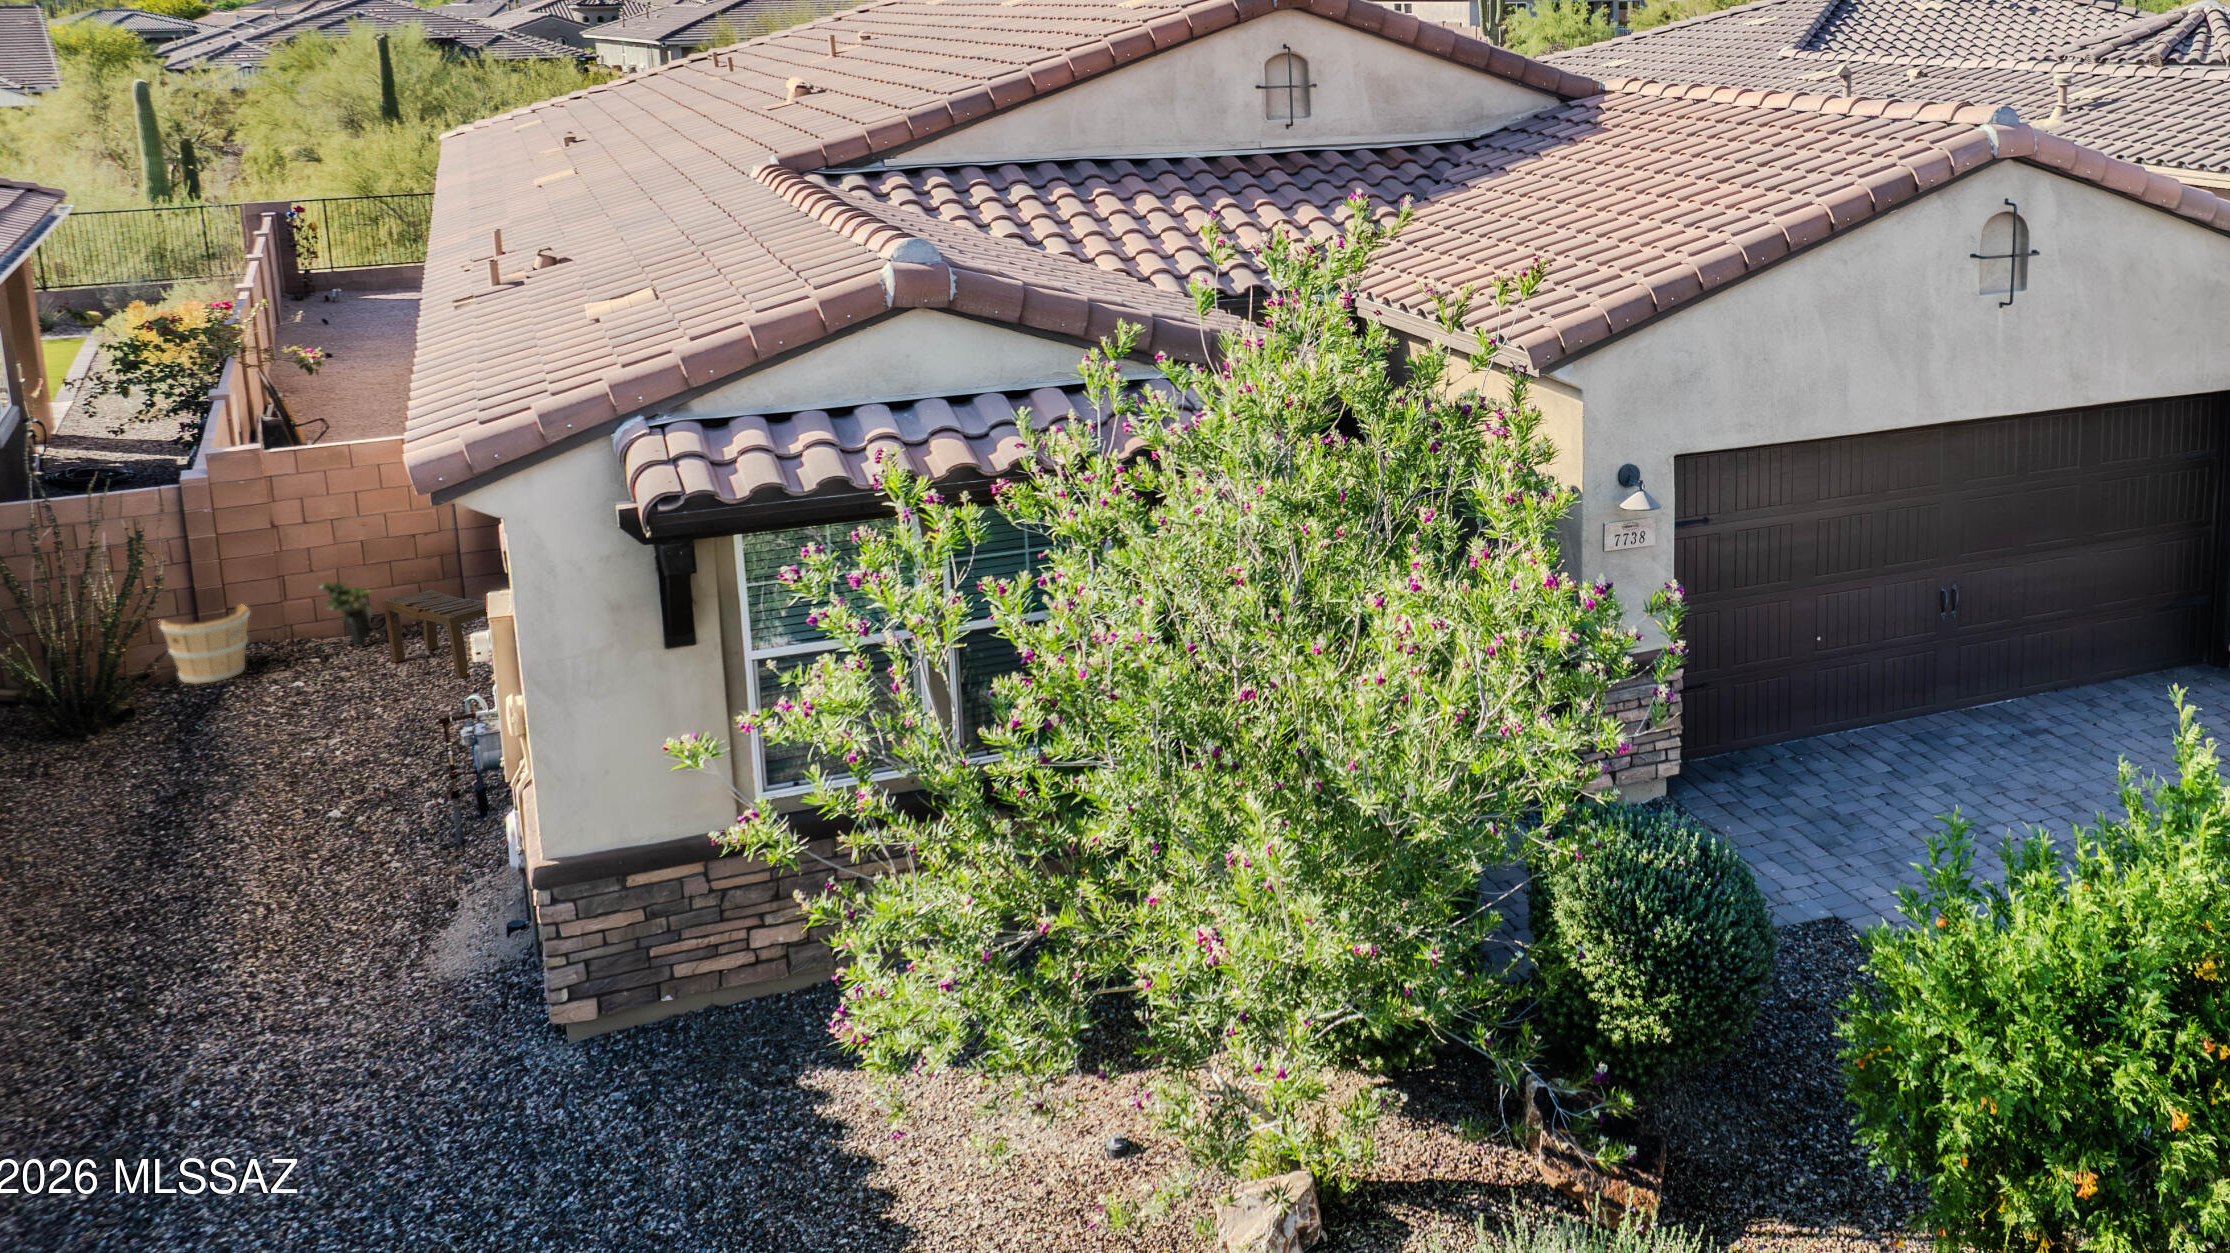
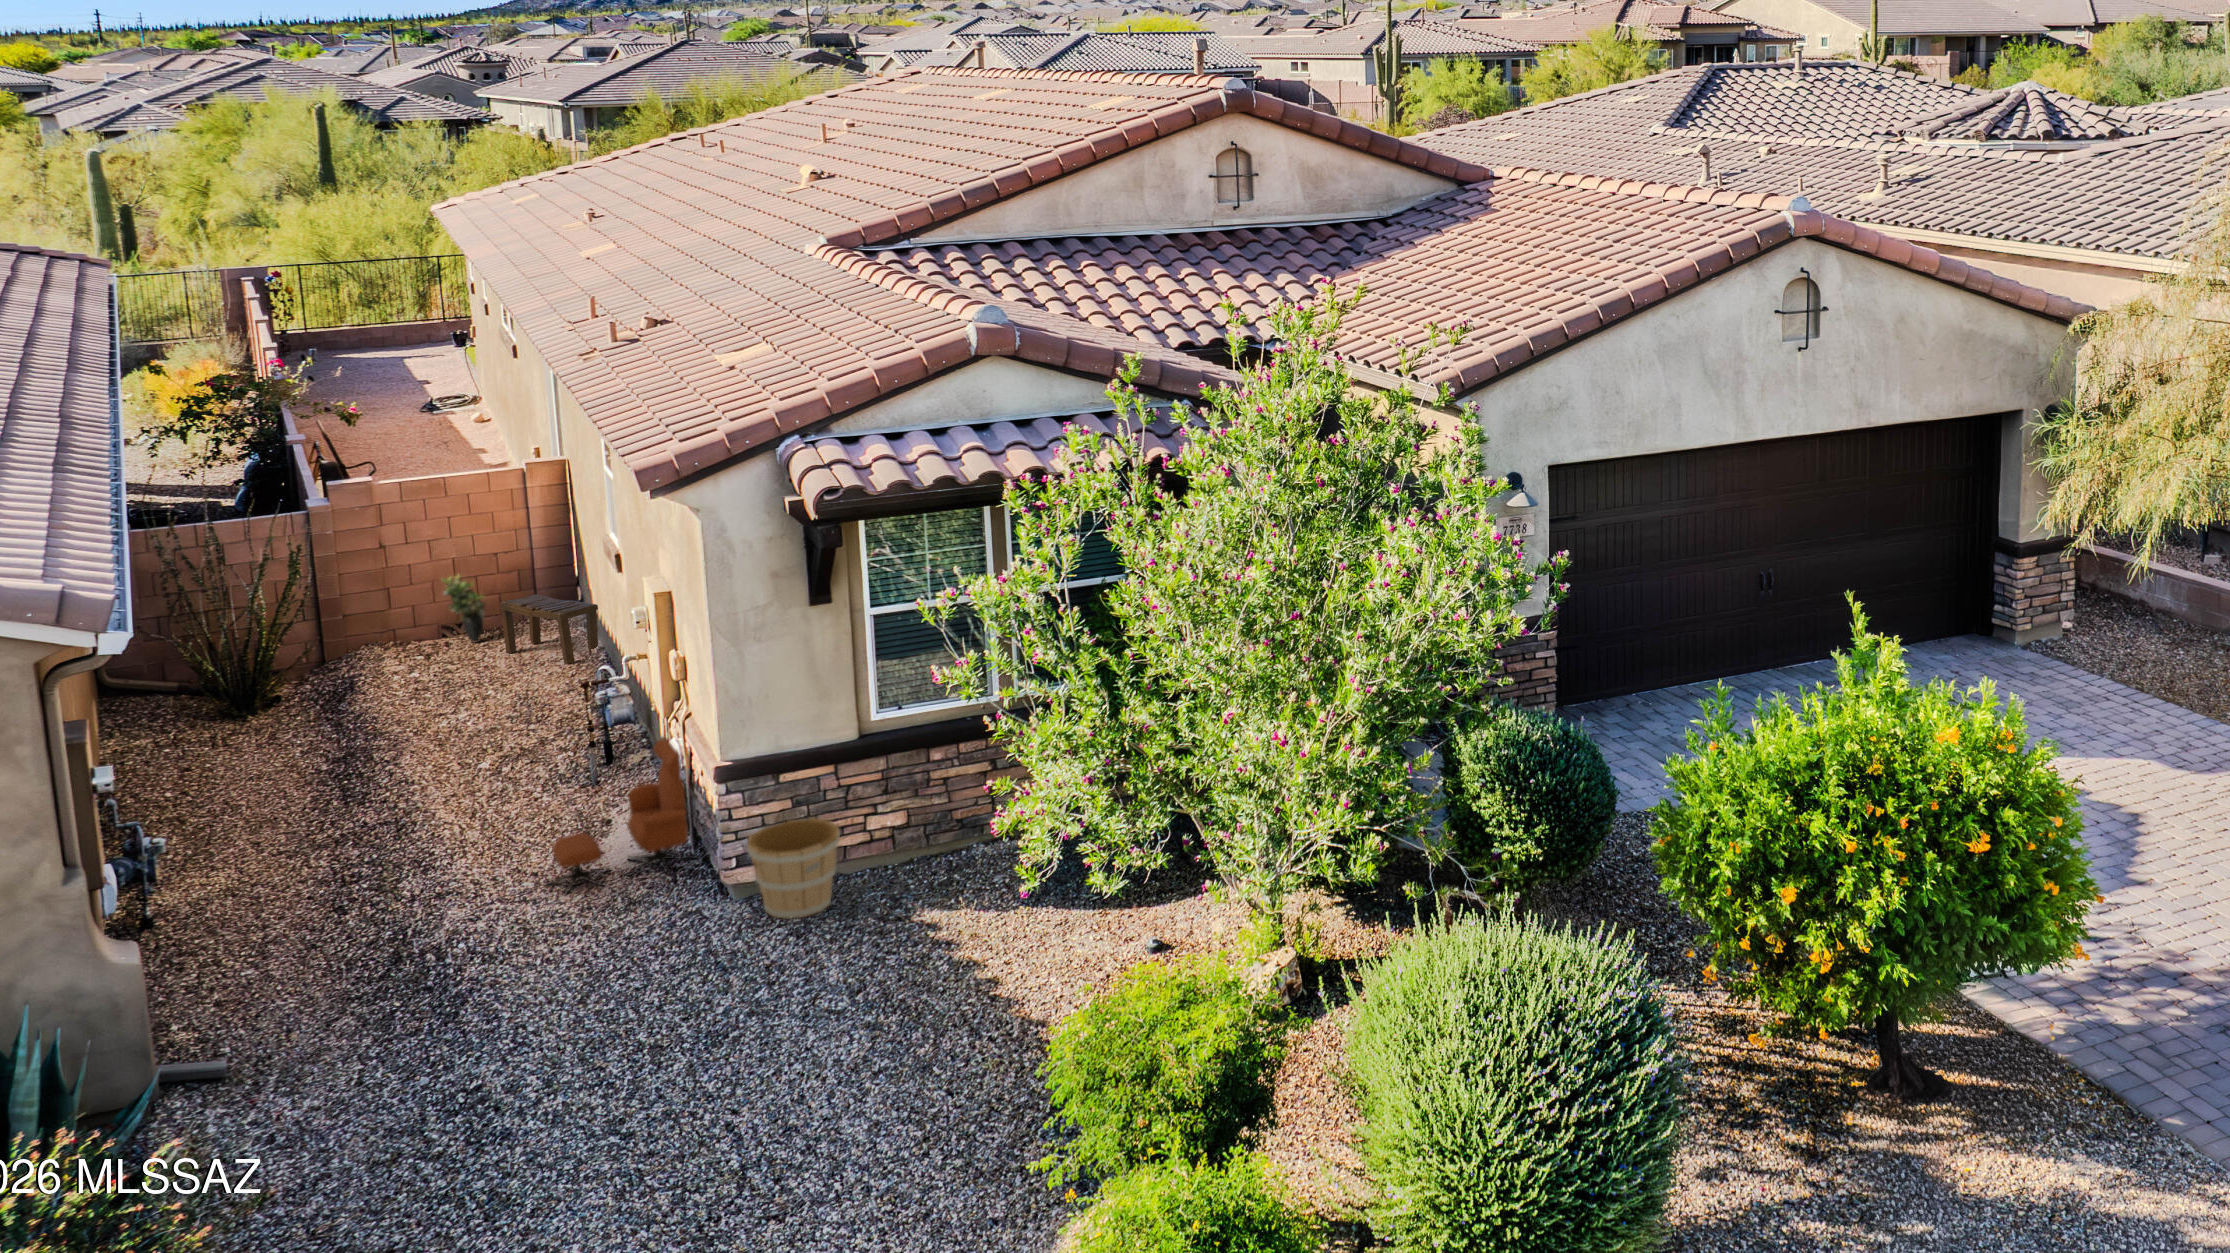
wooden bucket: present [158,604,250,684] -> present [747,817,840,919]
lounge chair: none [320,815,537,1032] -> present [545,739,697,895]

